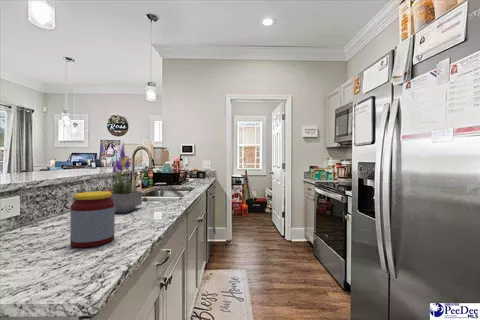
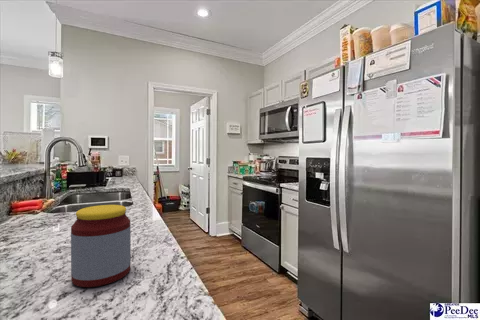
potted plant: present [107,143,142,213] -> none [39,134,98,232]

